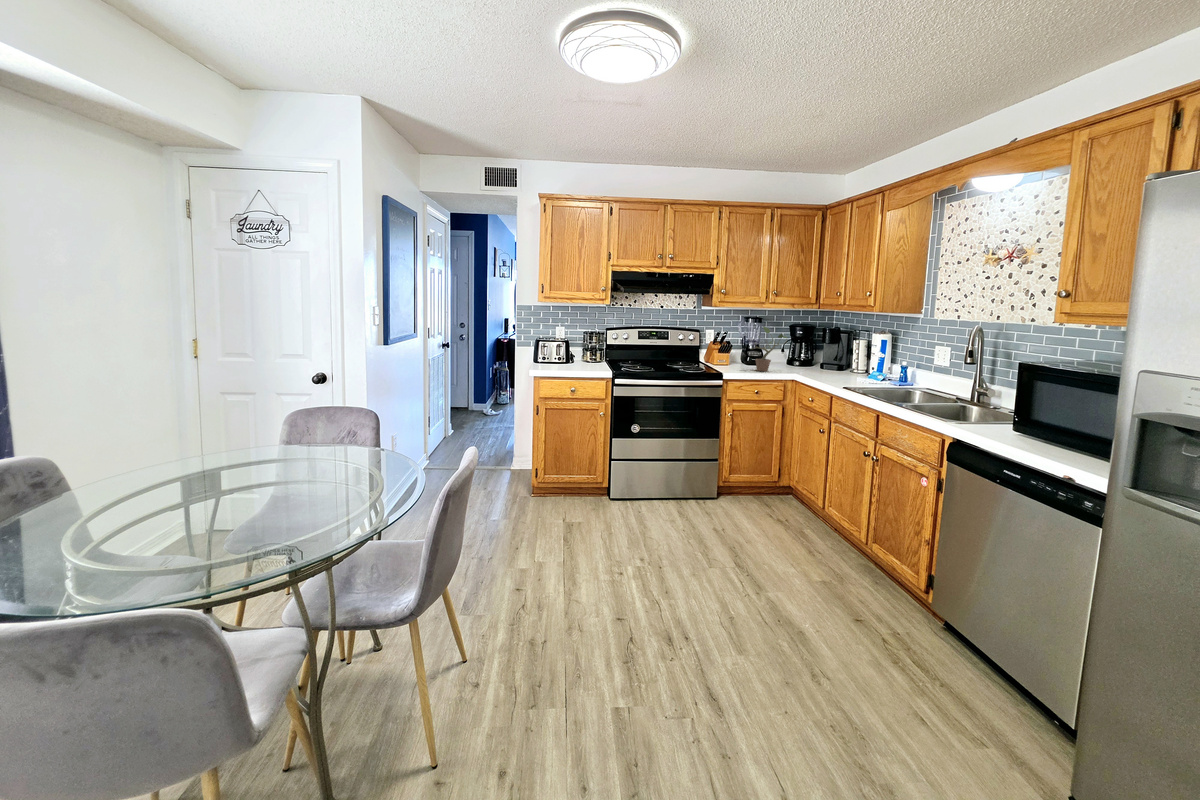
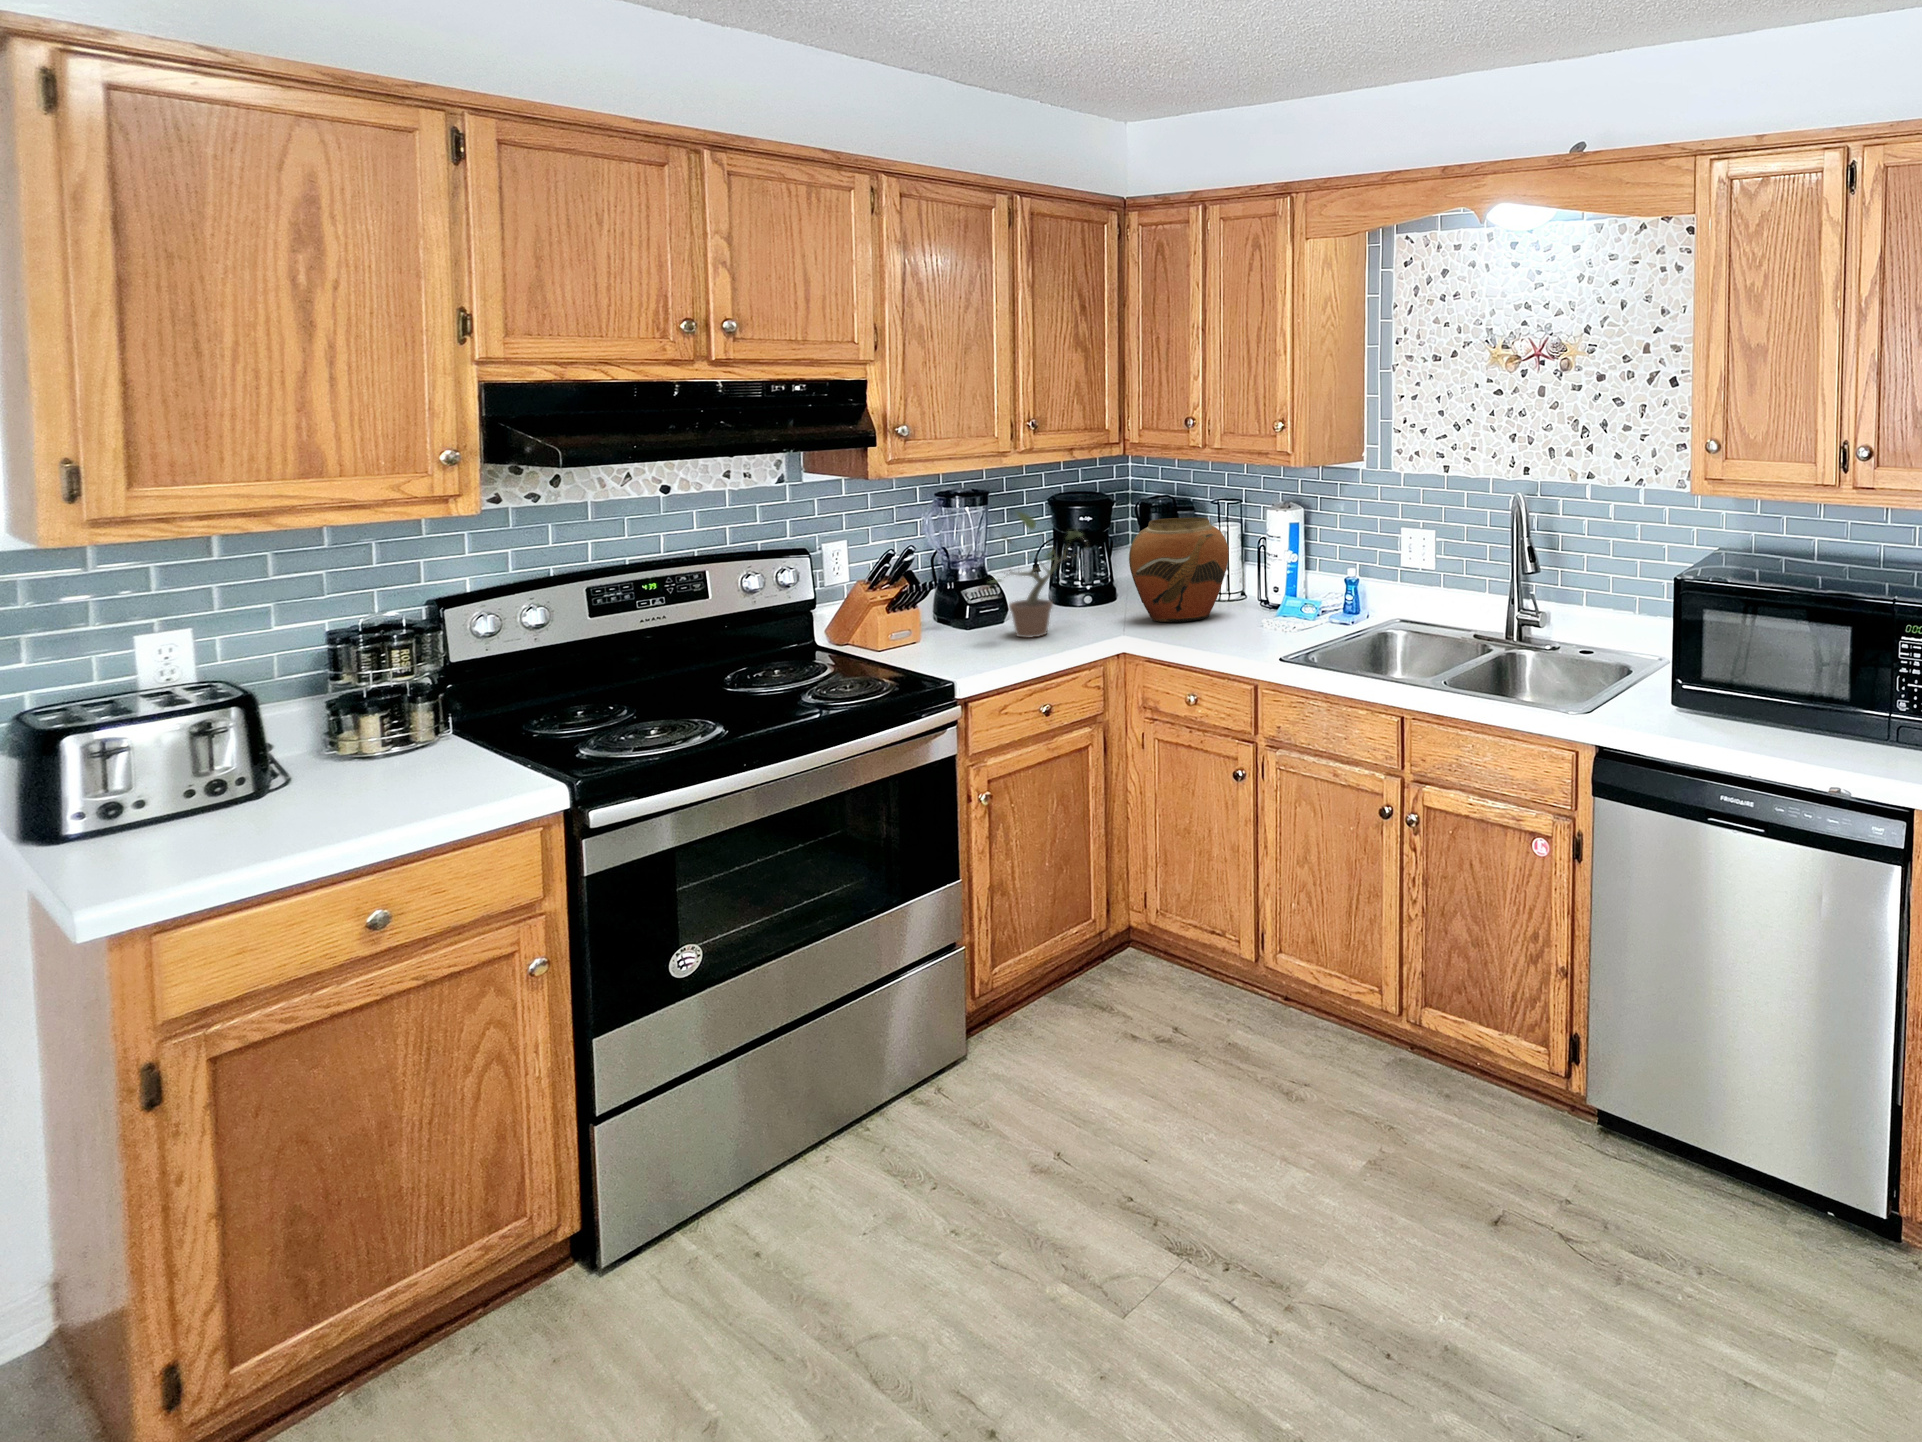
vase: none [804,335,848,376] -> present [1129,518,1229,622]

